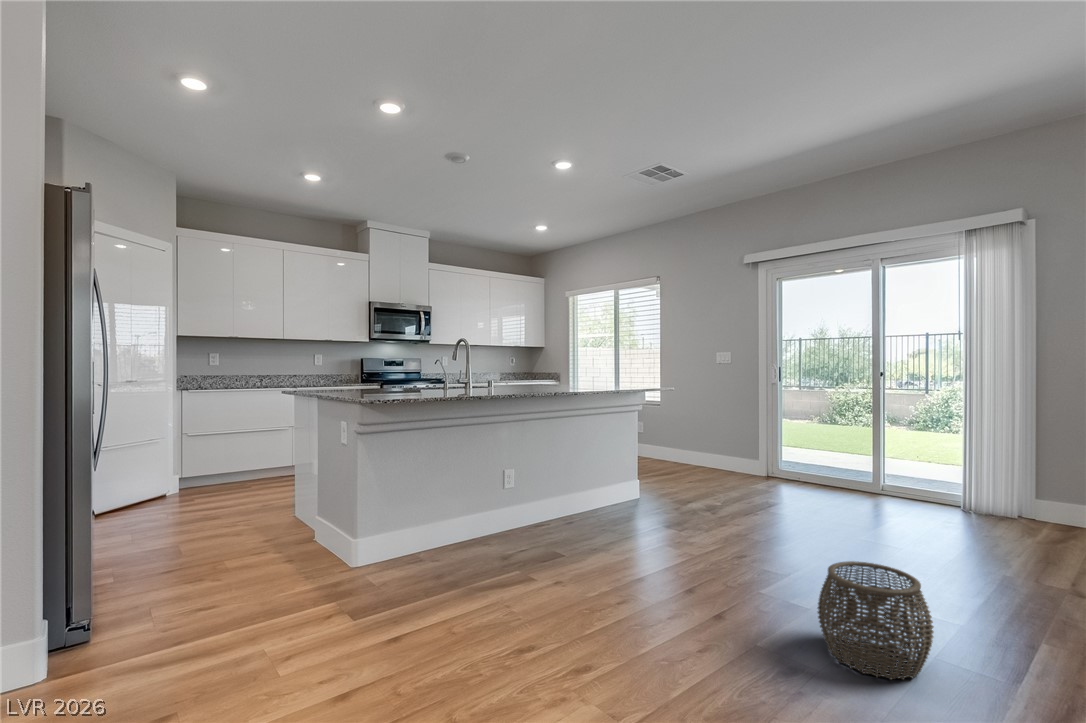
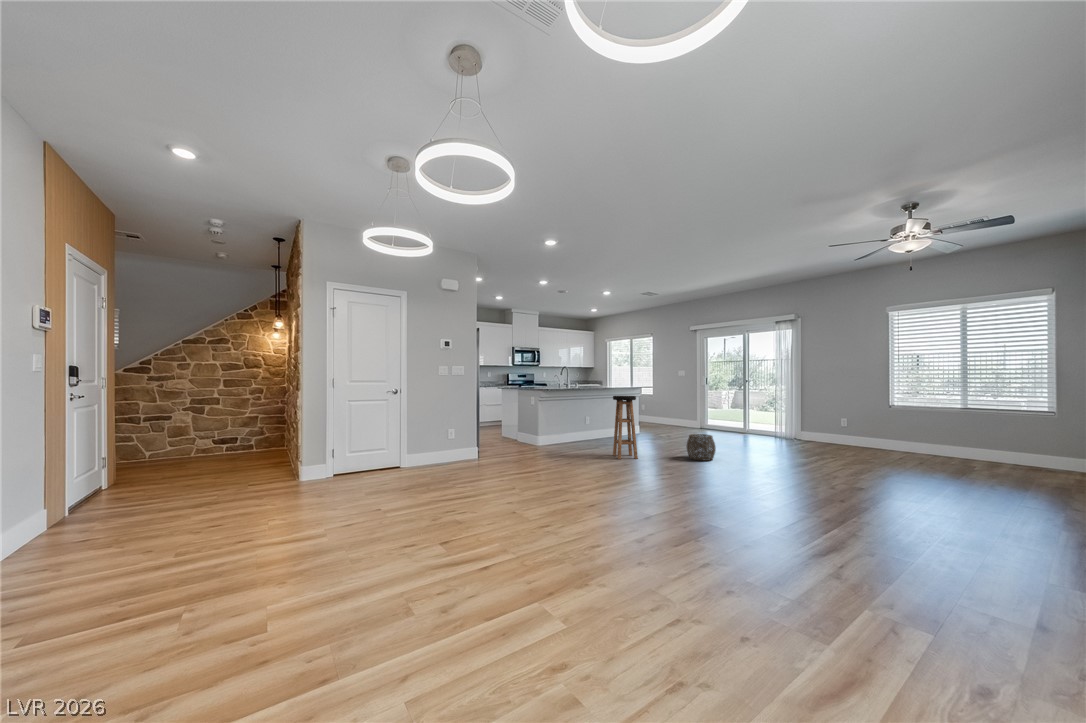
bar stool: none [562,429,650,675] -> present [613,396,638,459]

